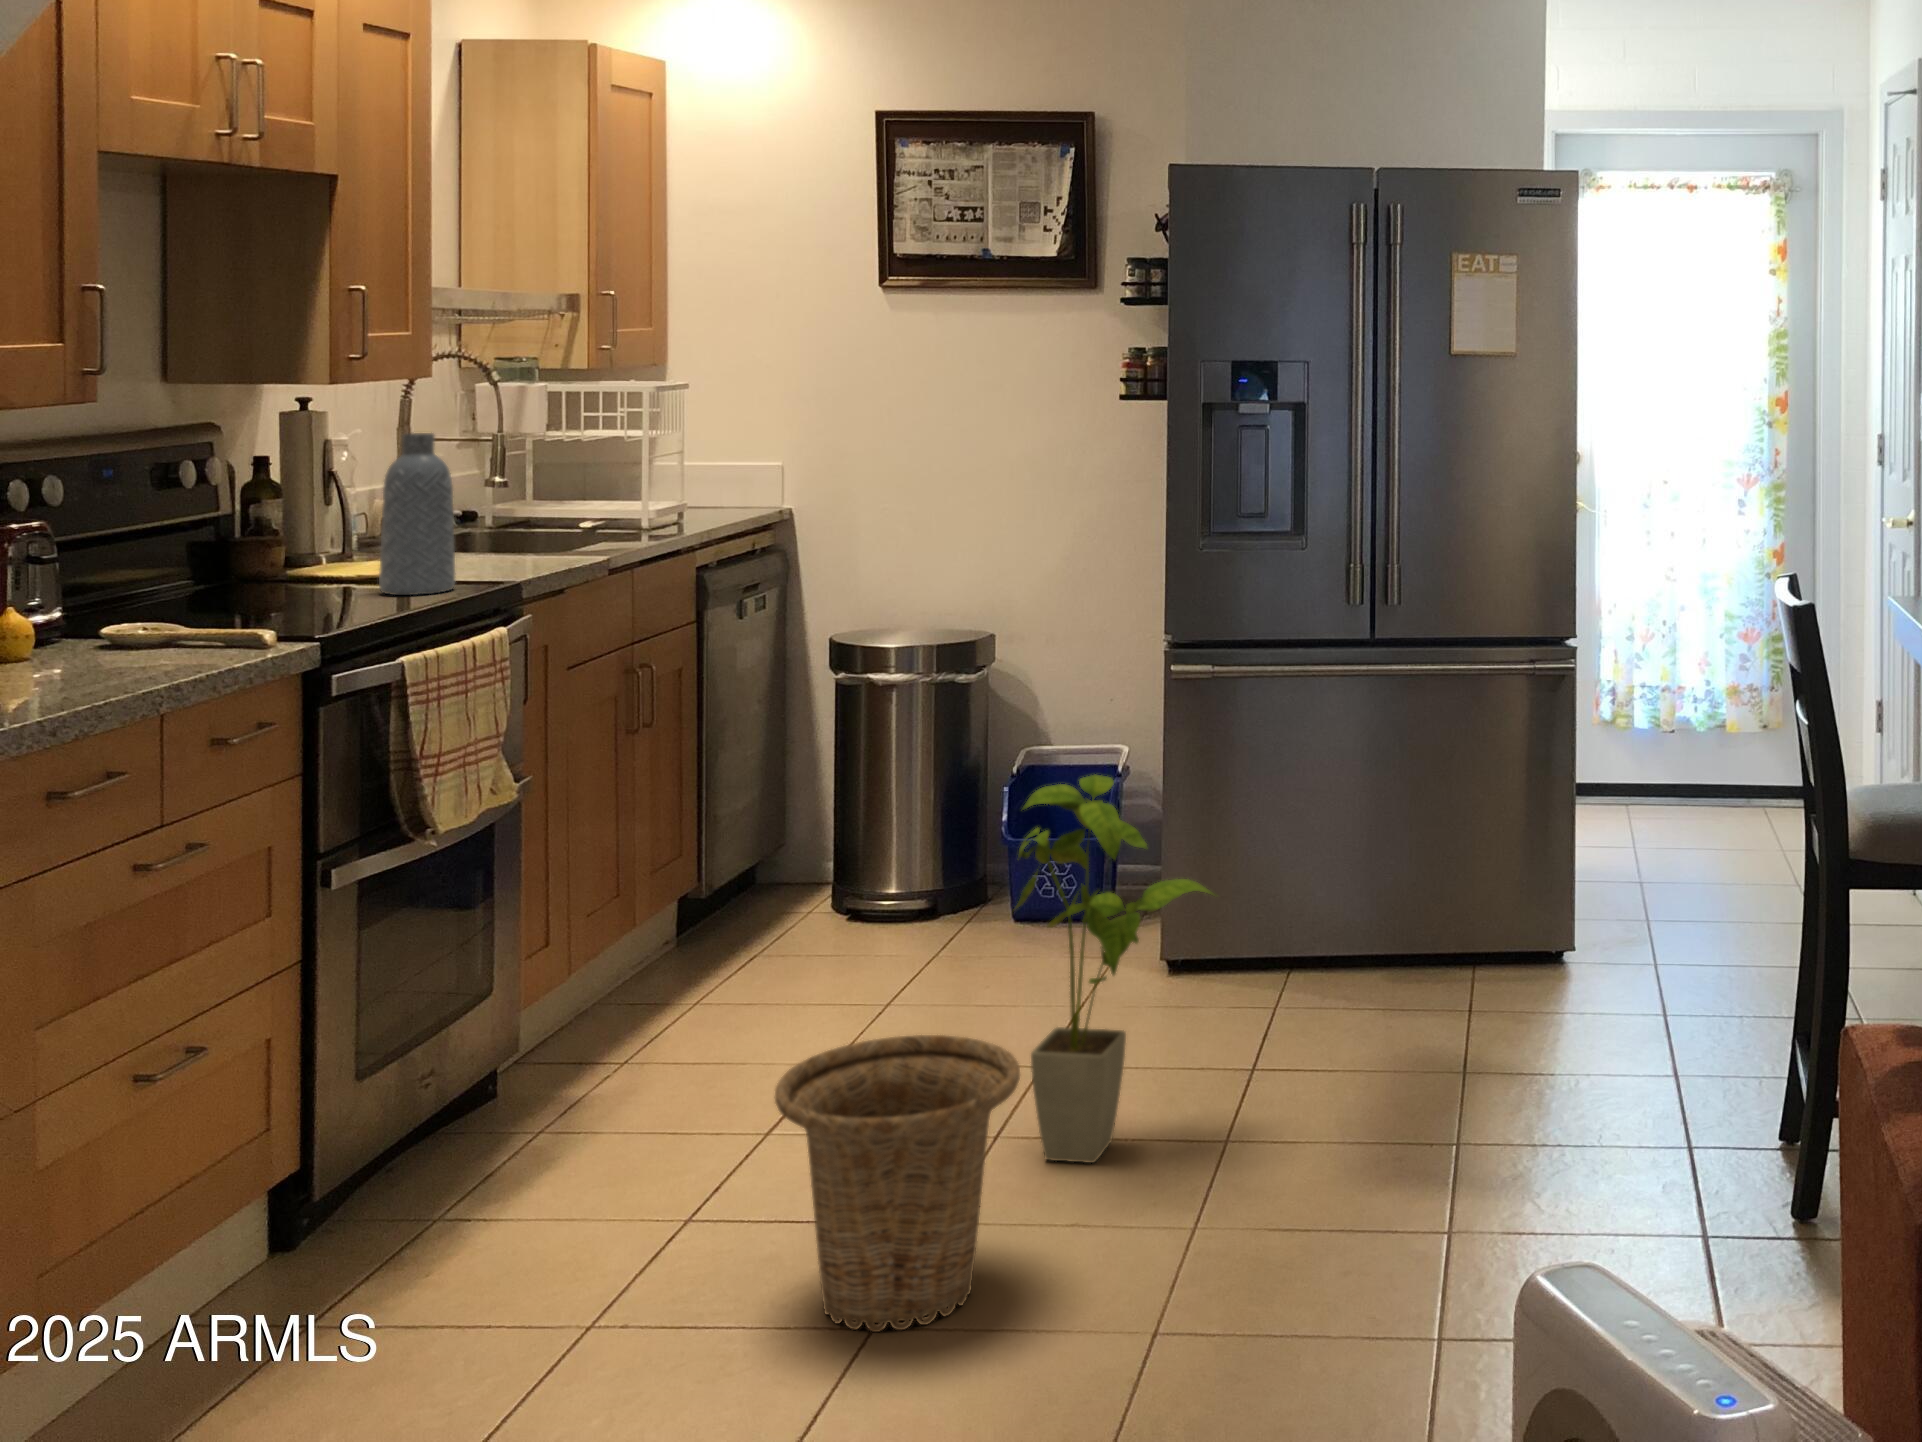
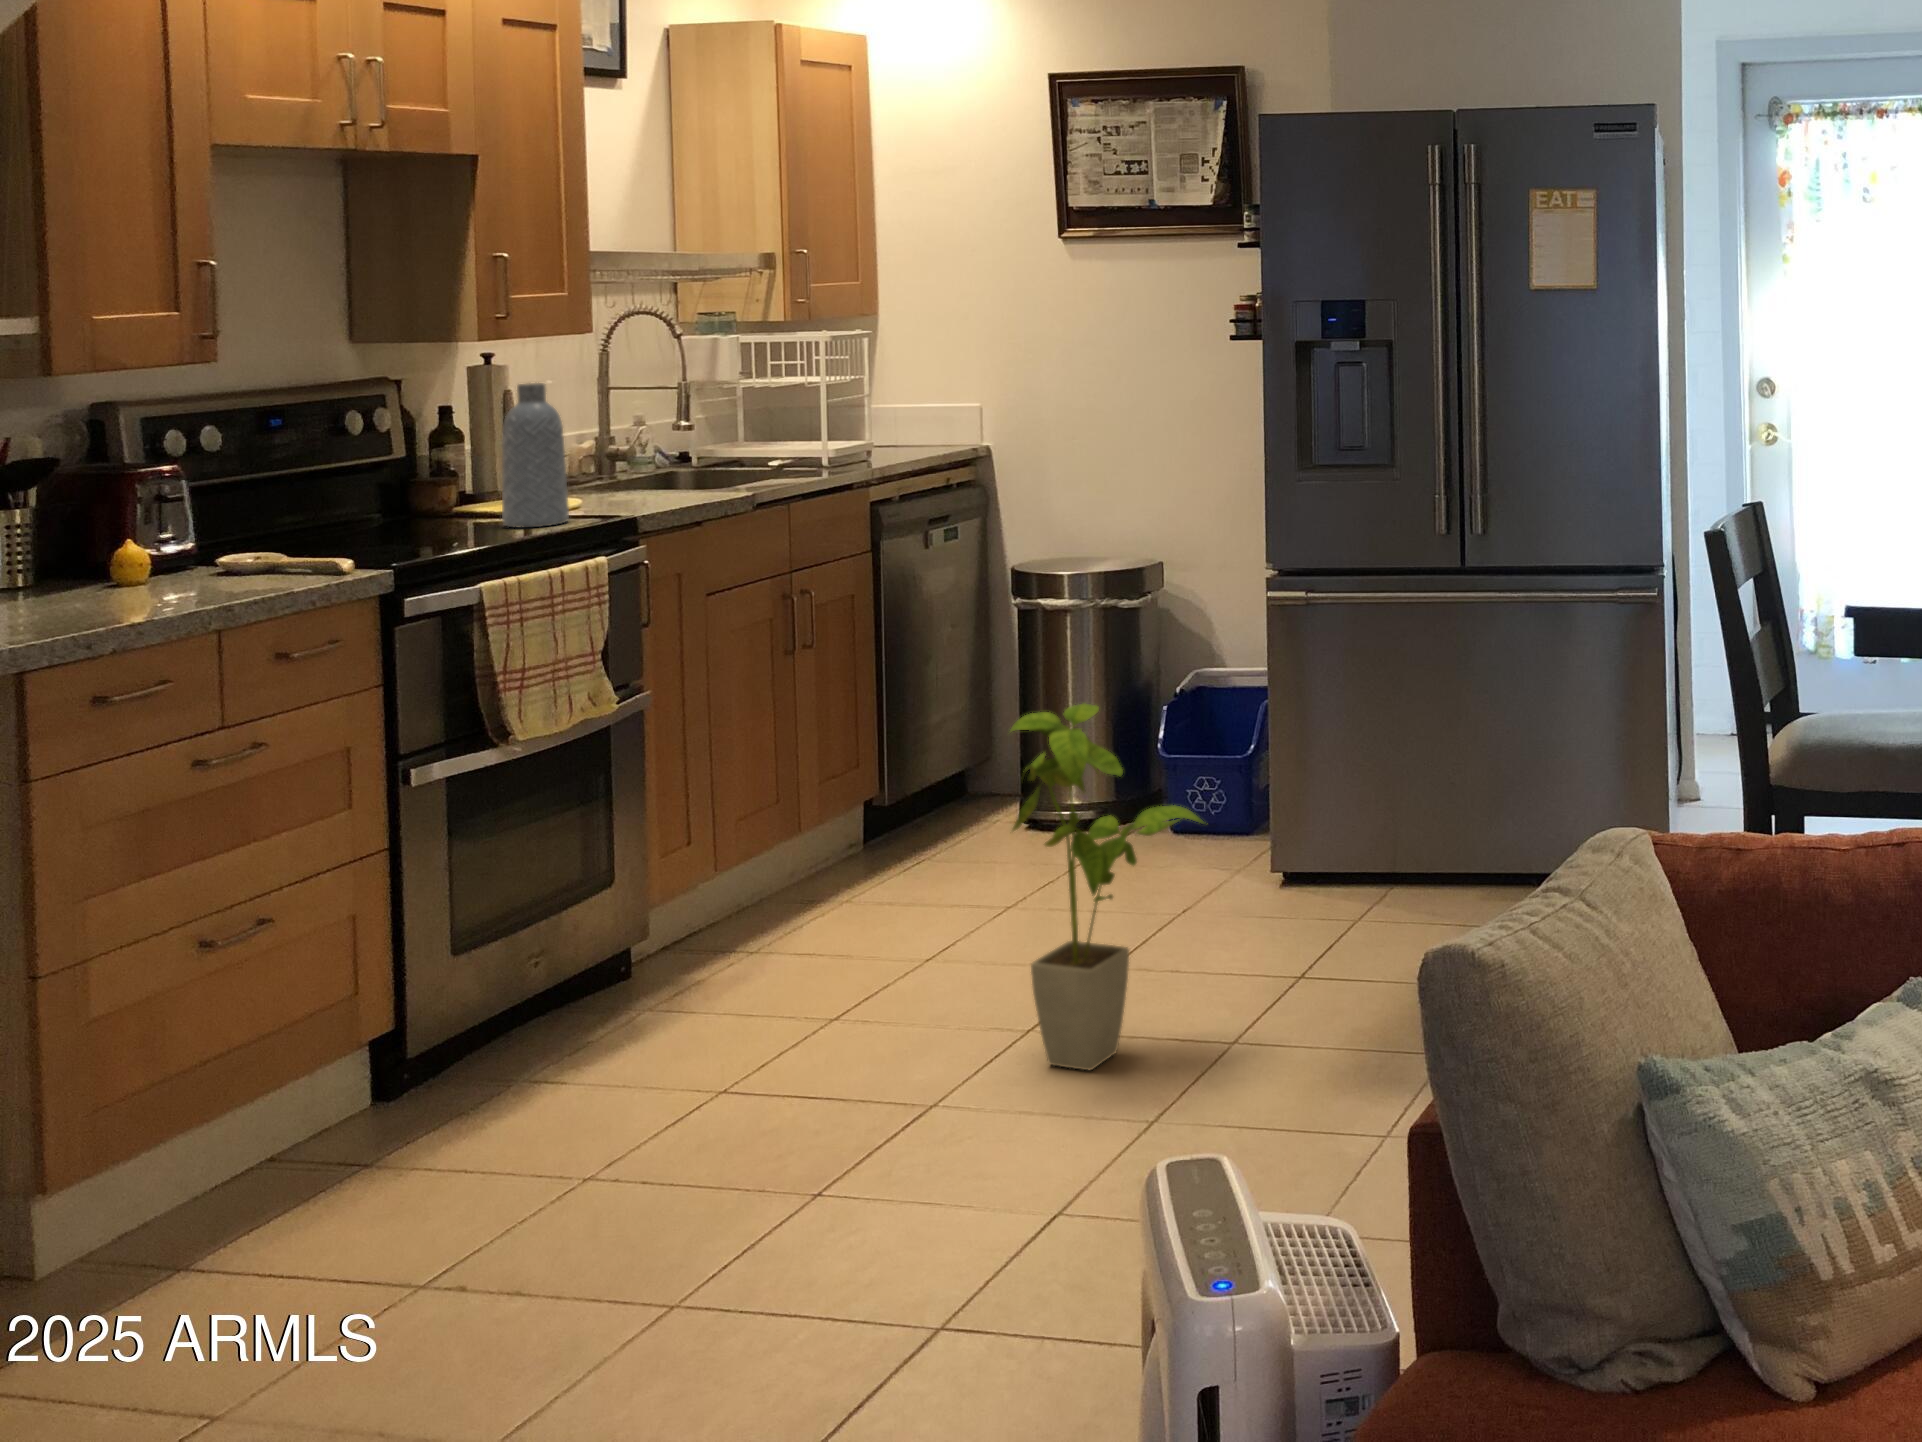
basket: present [775,1035,1020,1332] -> none [719,942,950,1214]

